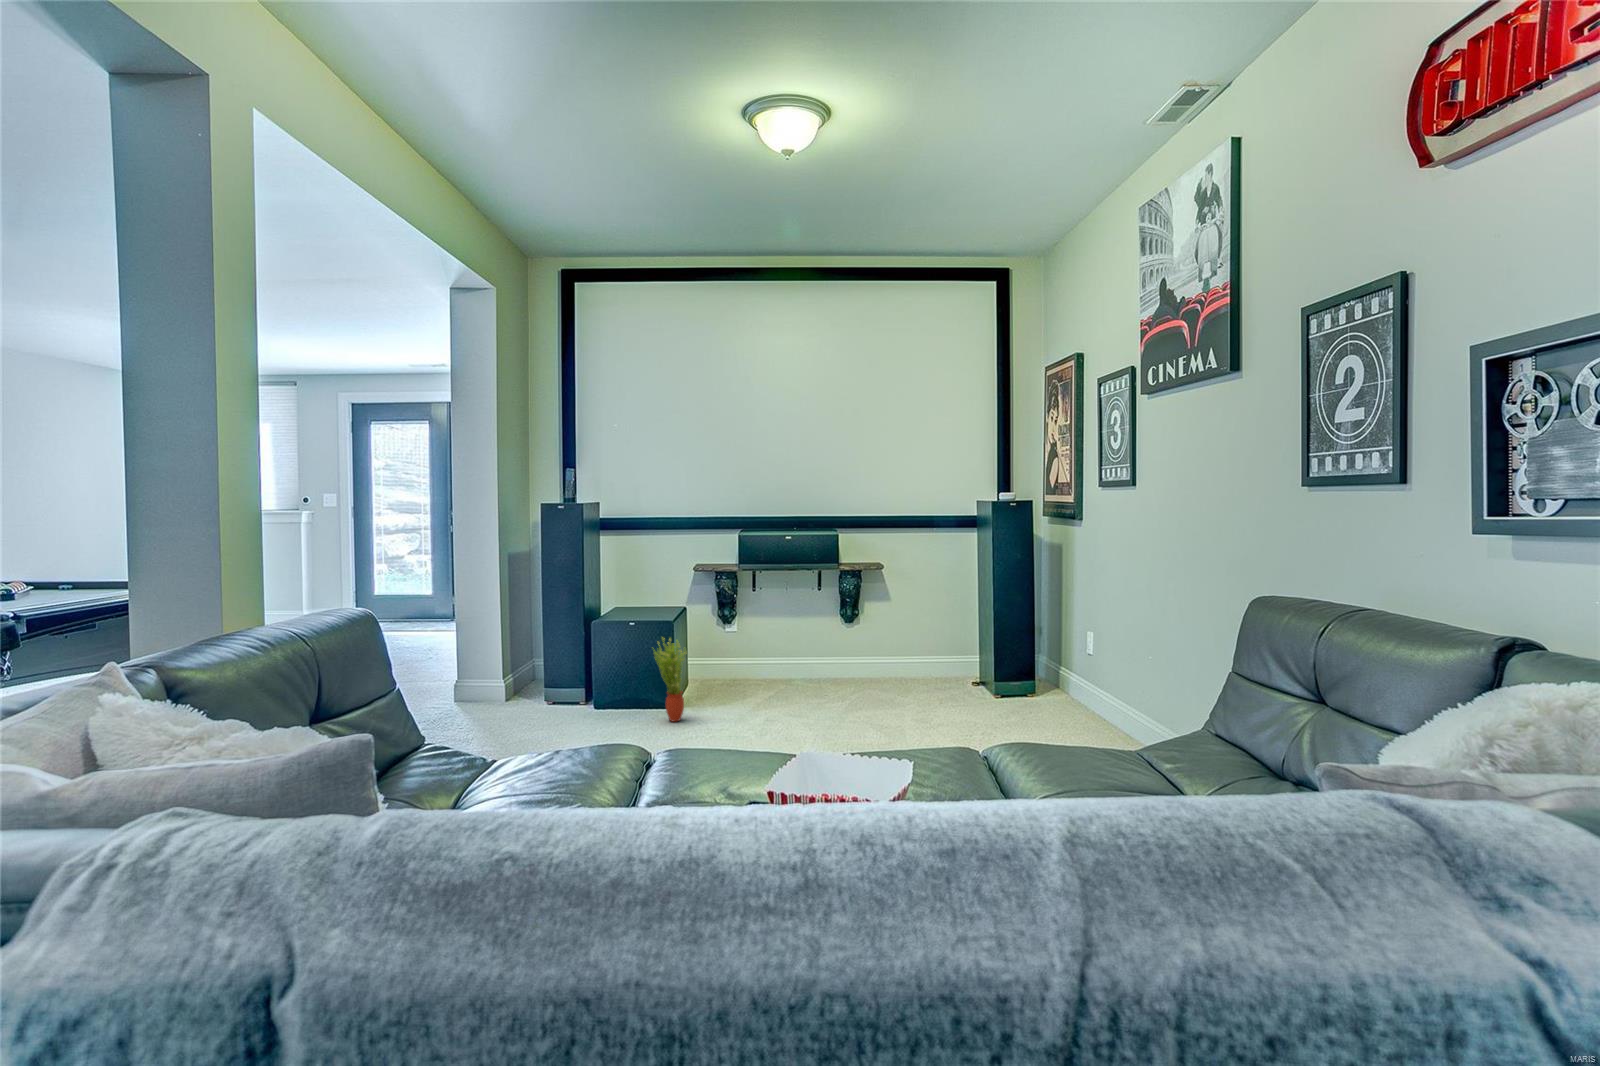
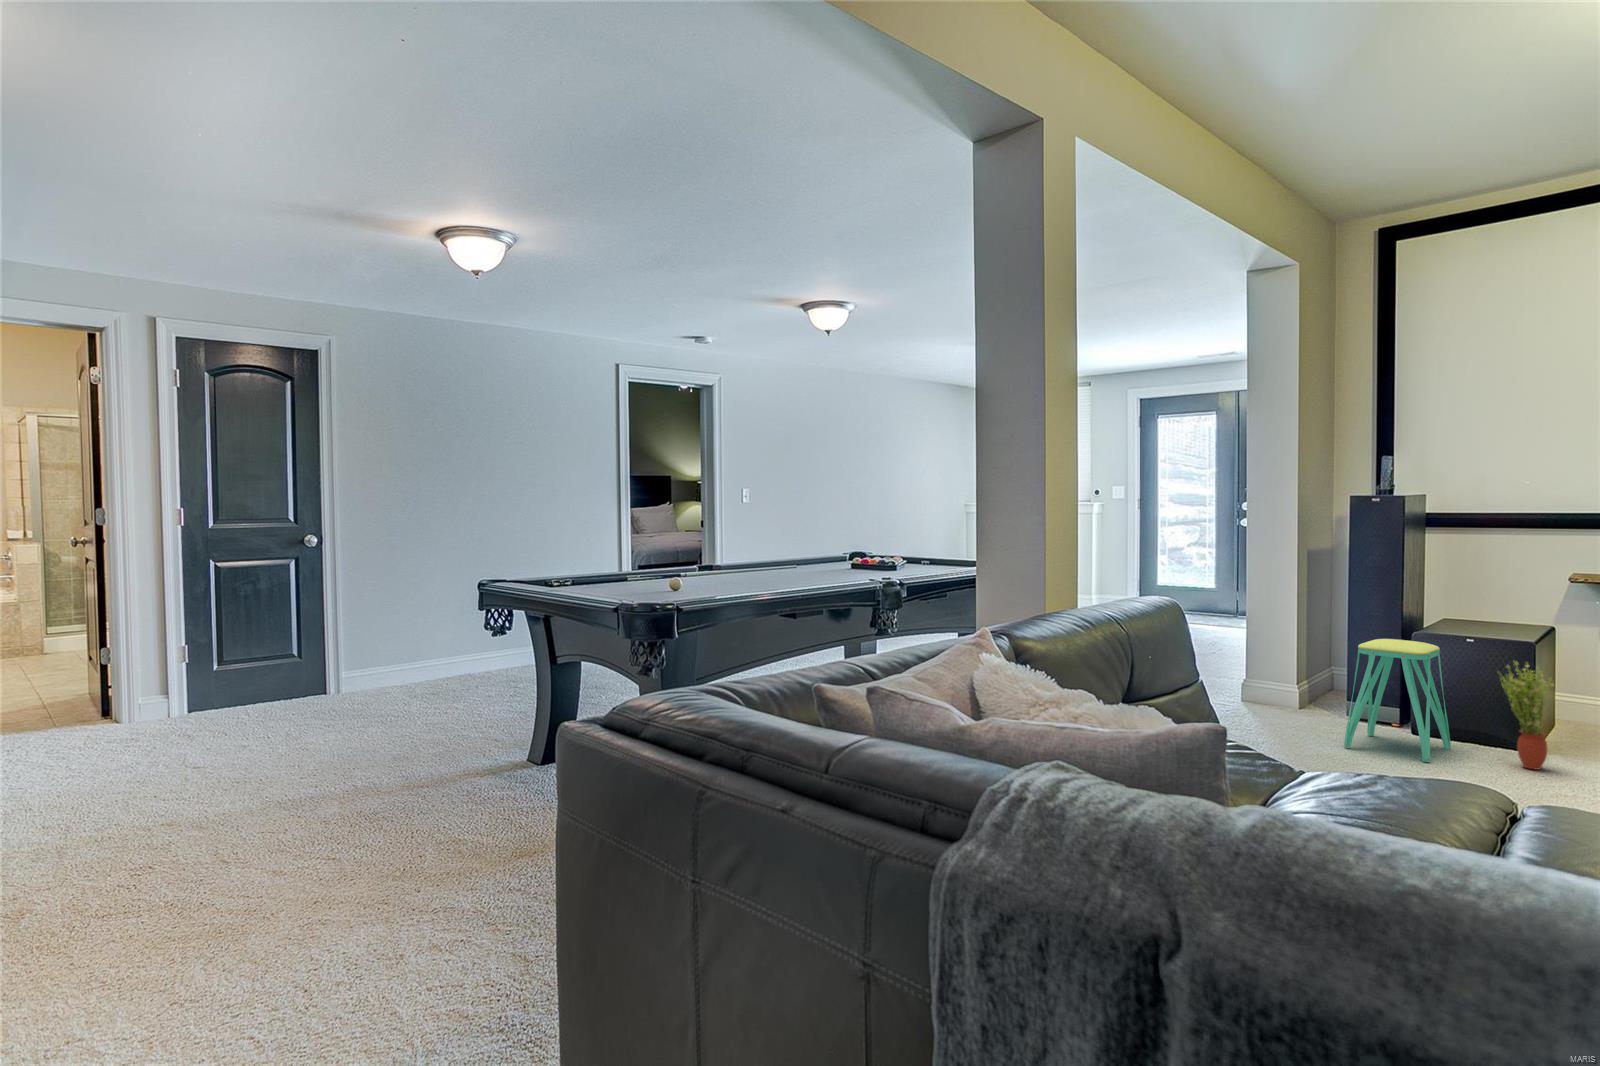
stool: none [542,630,622,734] -> present [1344,639,1451,762]

